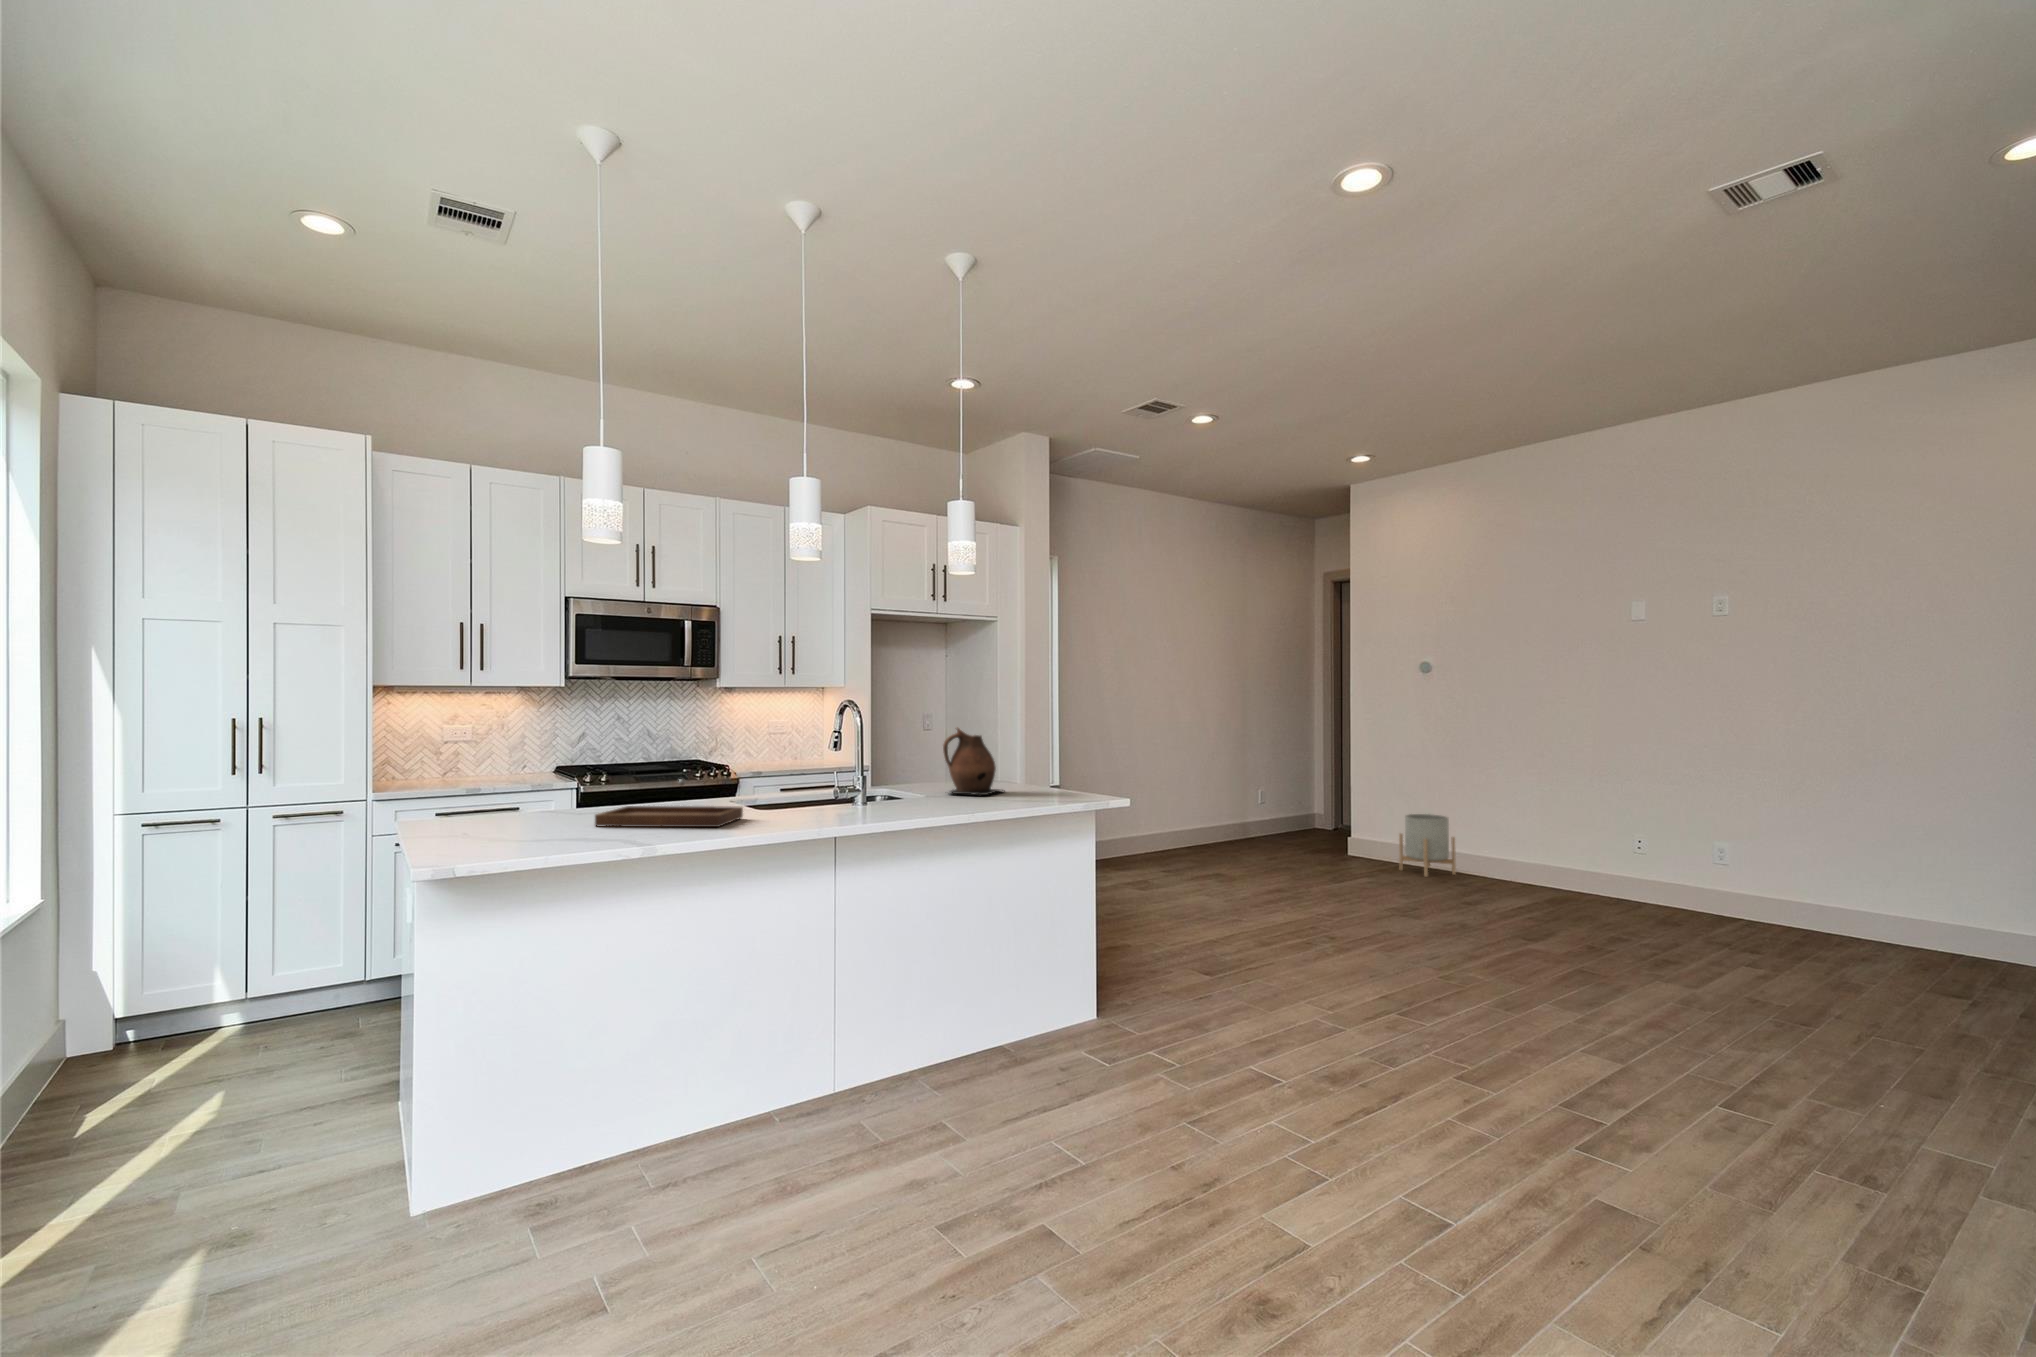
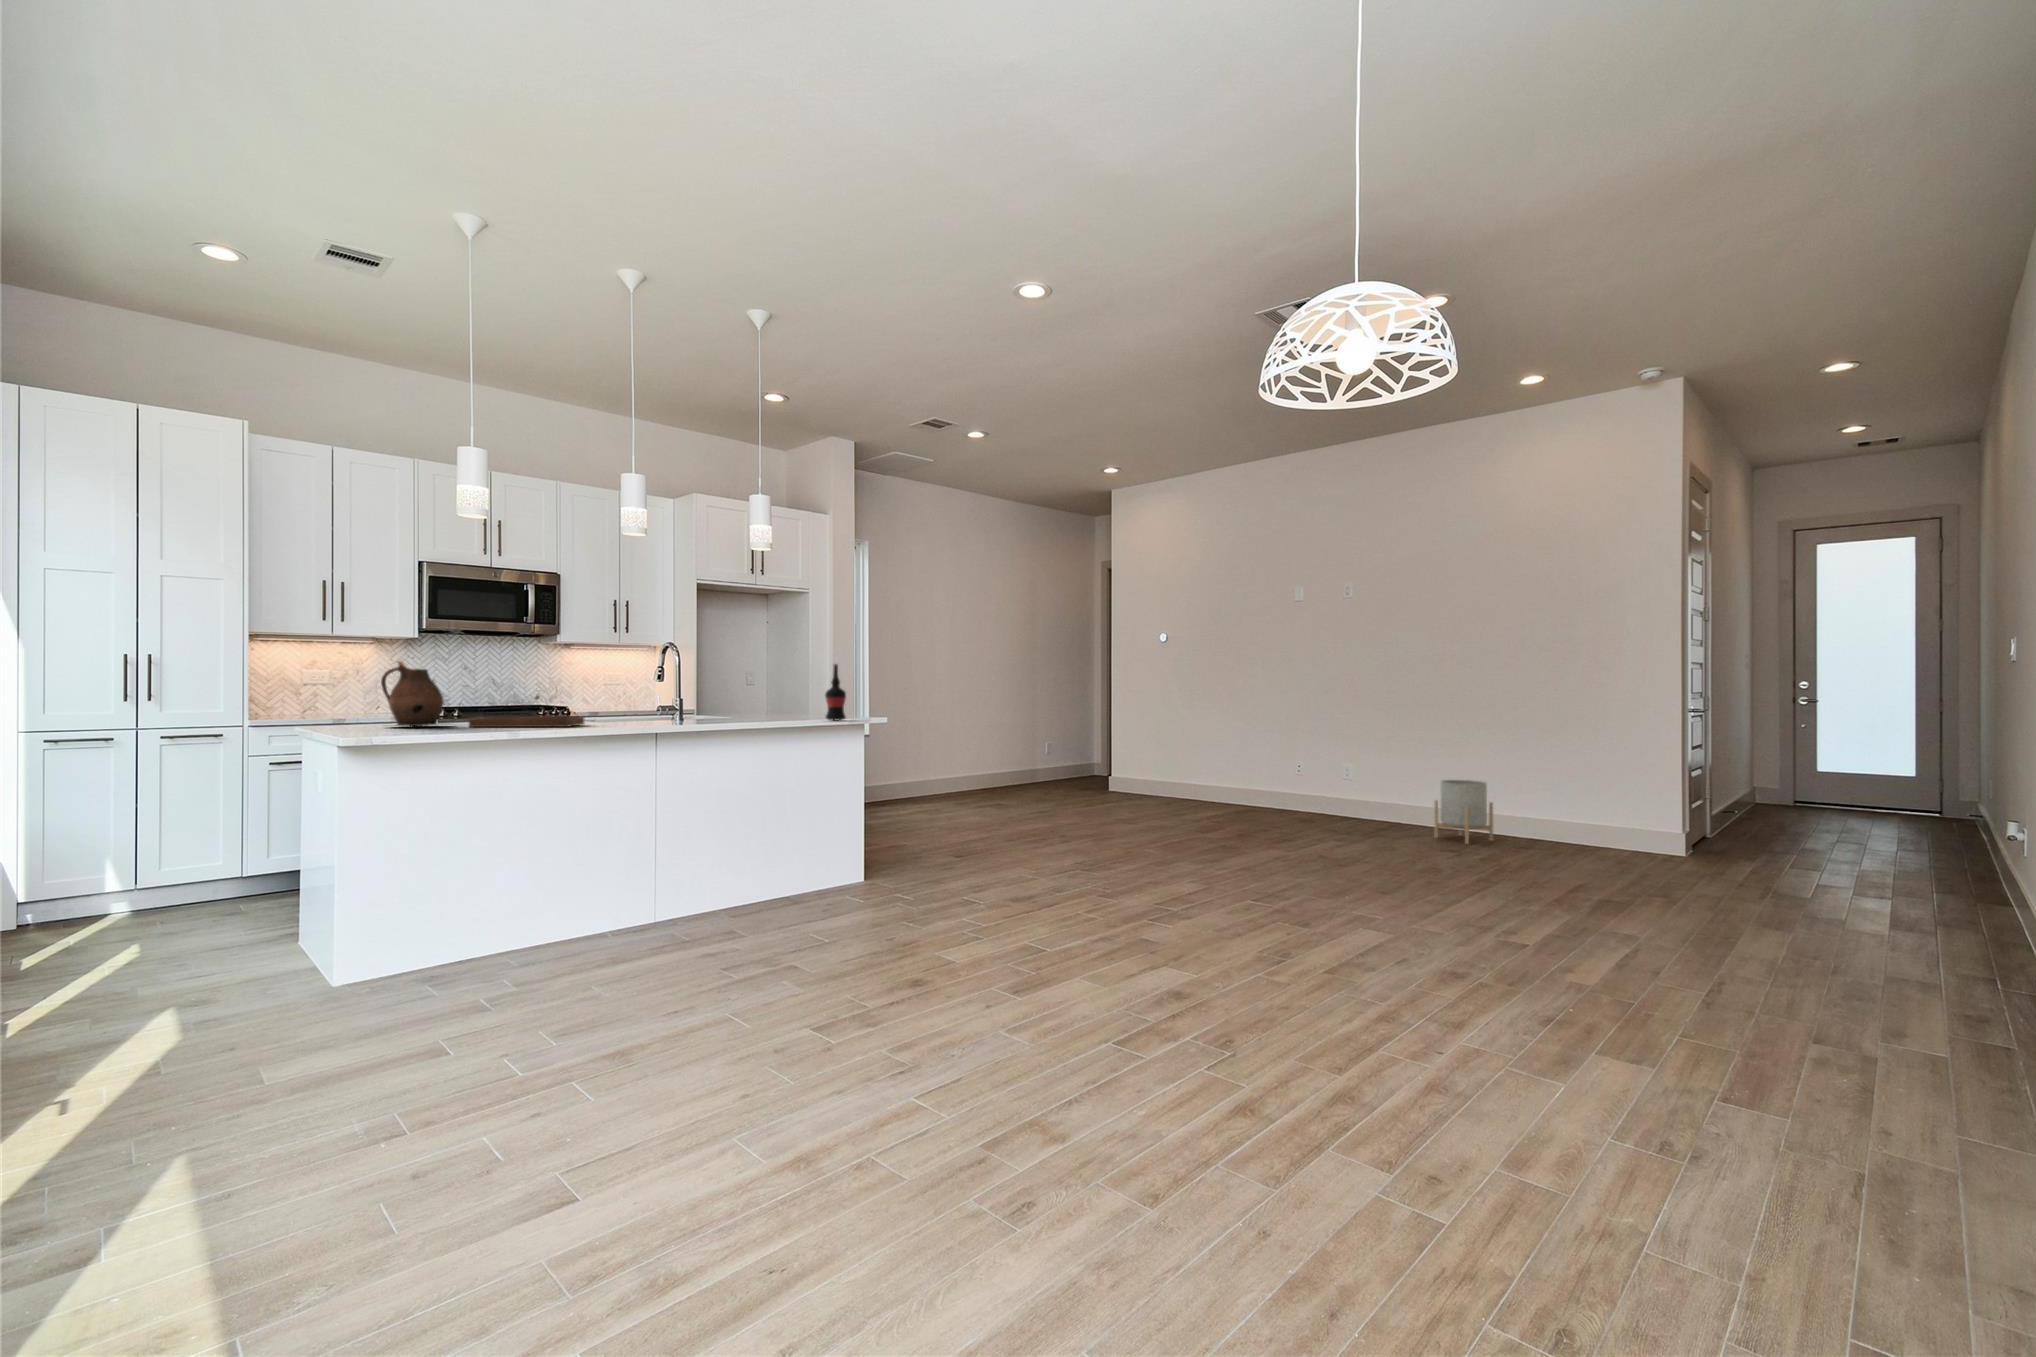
wine bottle: none [1049,725,1077,802] -> present [825,664,846,720]
ceramic pitcher: present [943,727,1001,795] -> present [381,661,444,727]
planter: present [1399,814,1456,877] -> present [1434,780,1493,844]

